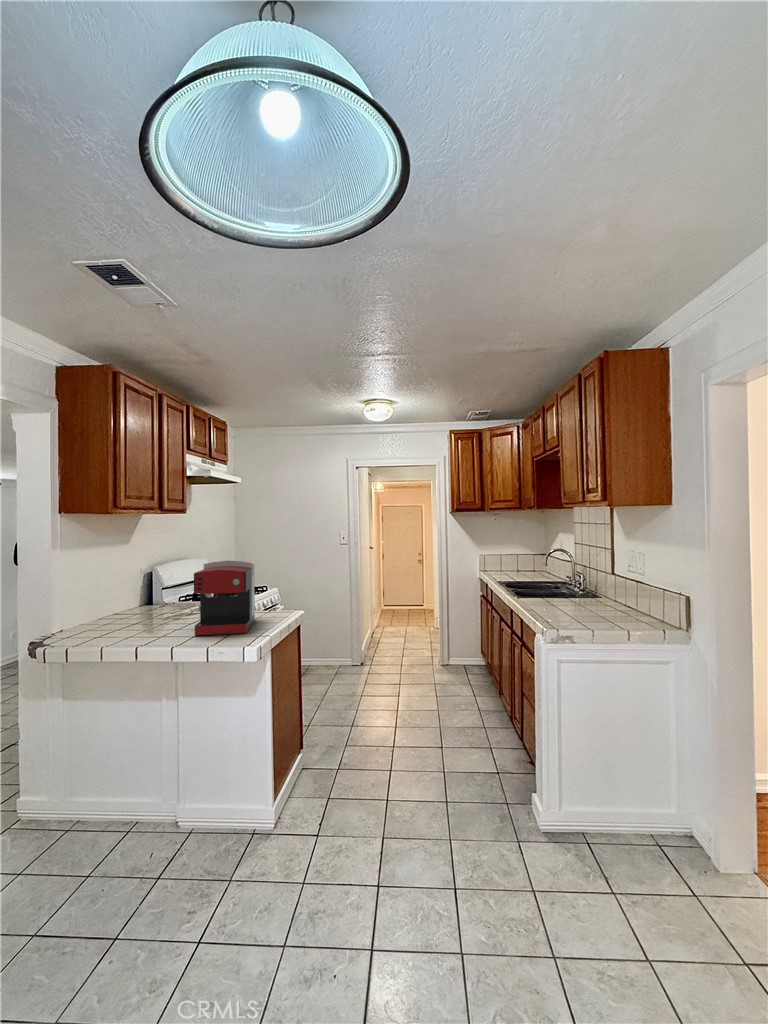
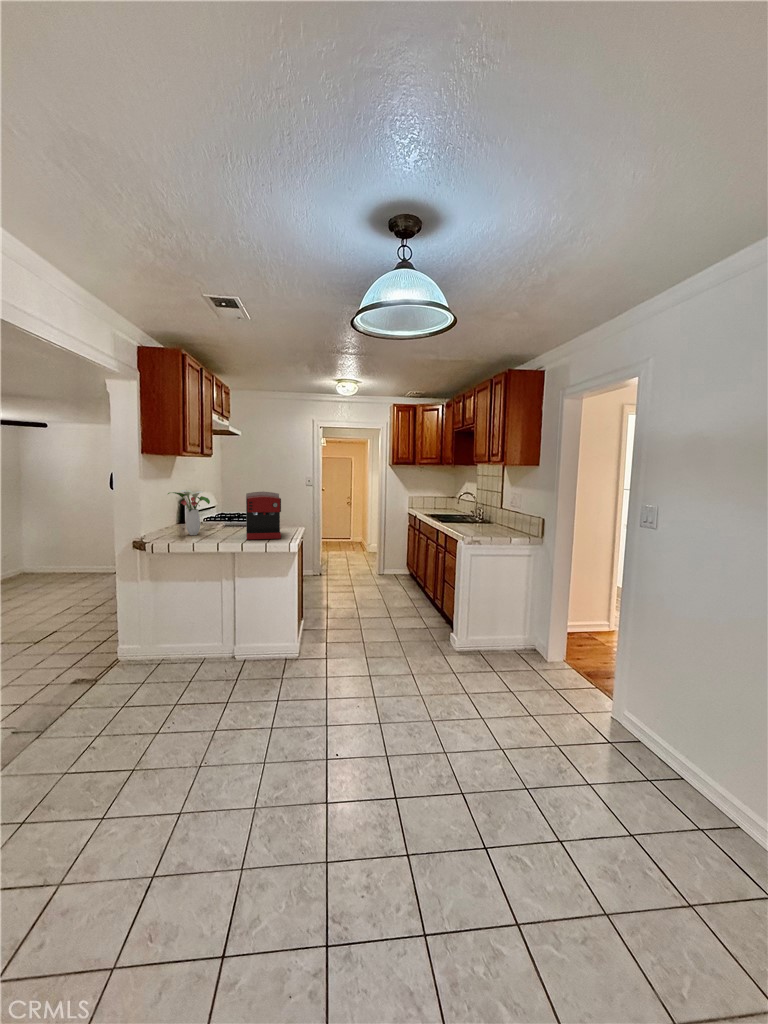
flower arrangement: none [94,560,151,626] -> present [168,490,210,535]

